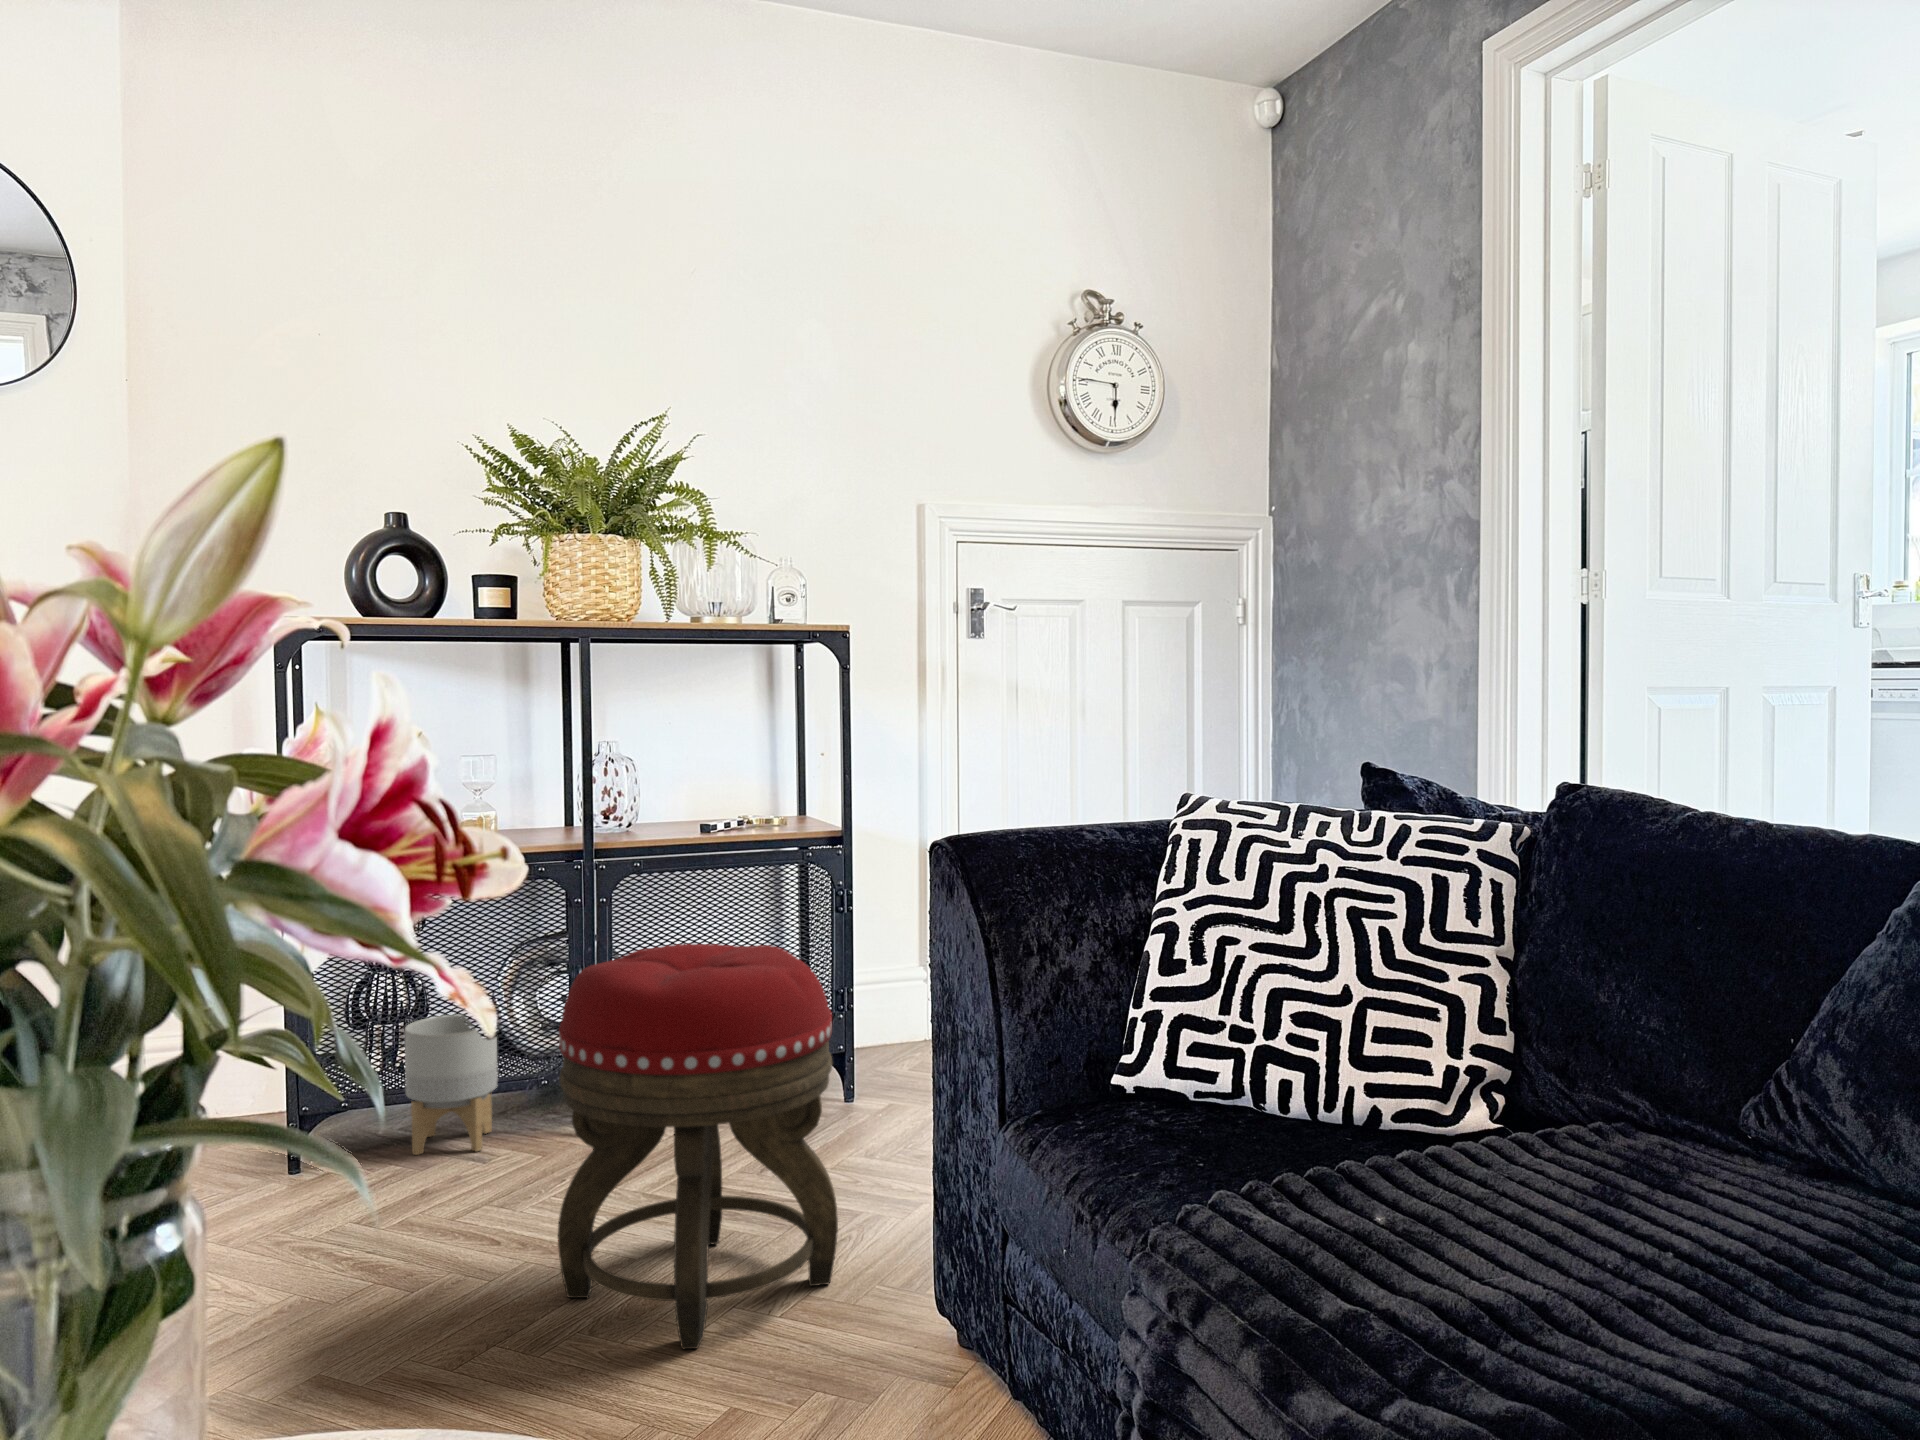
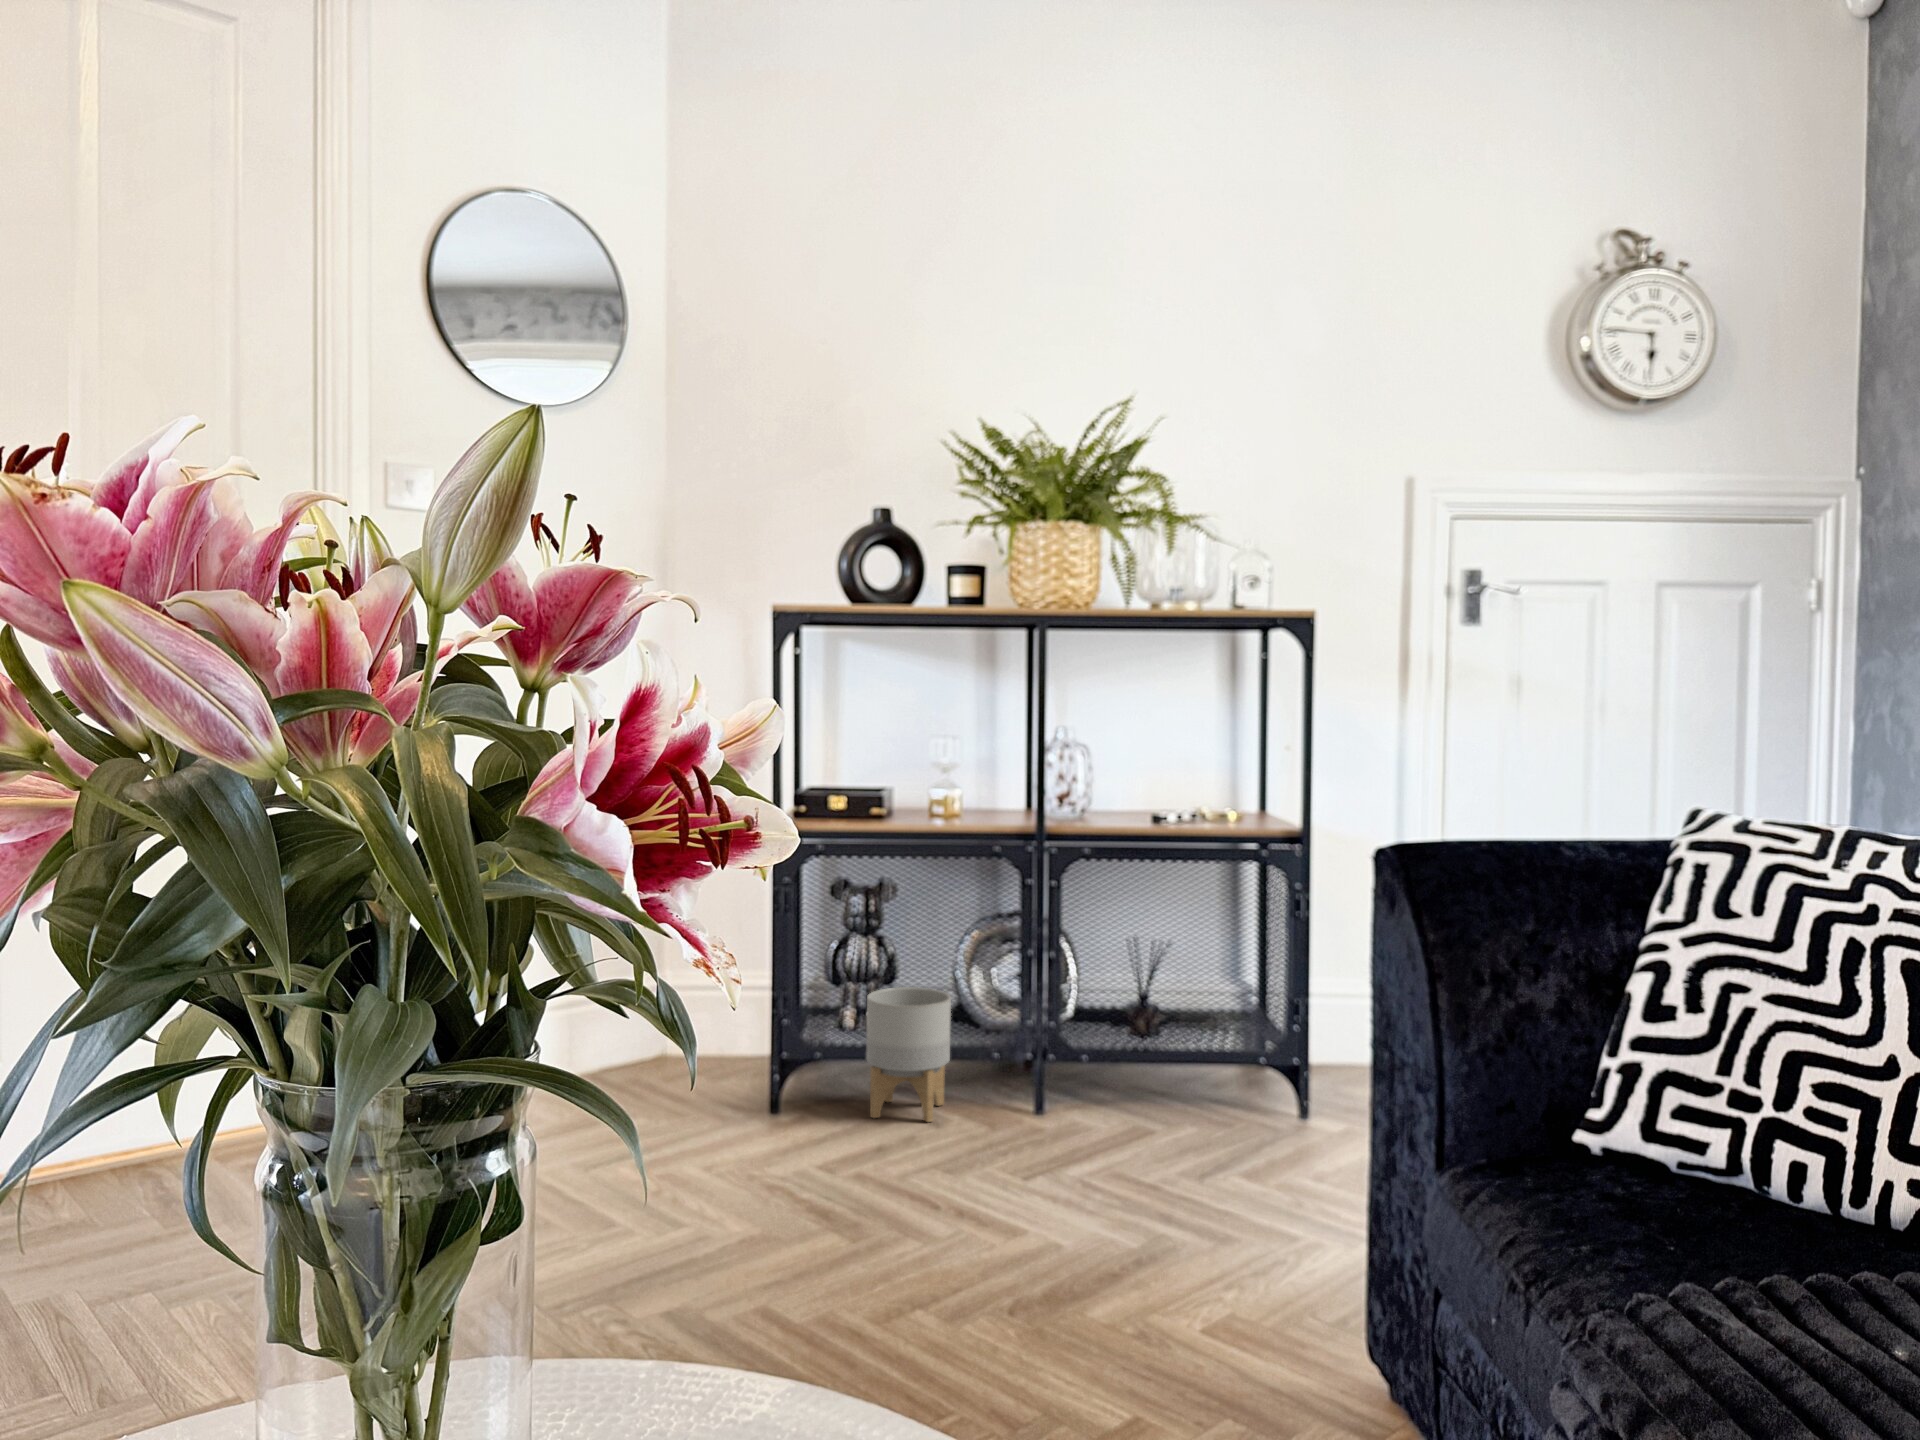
footstool: present [558,944,838,1349] -> none [984,939,1268,1353]

